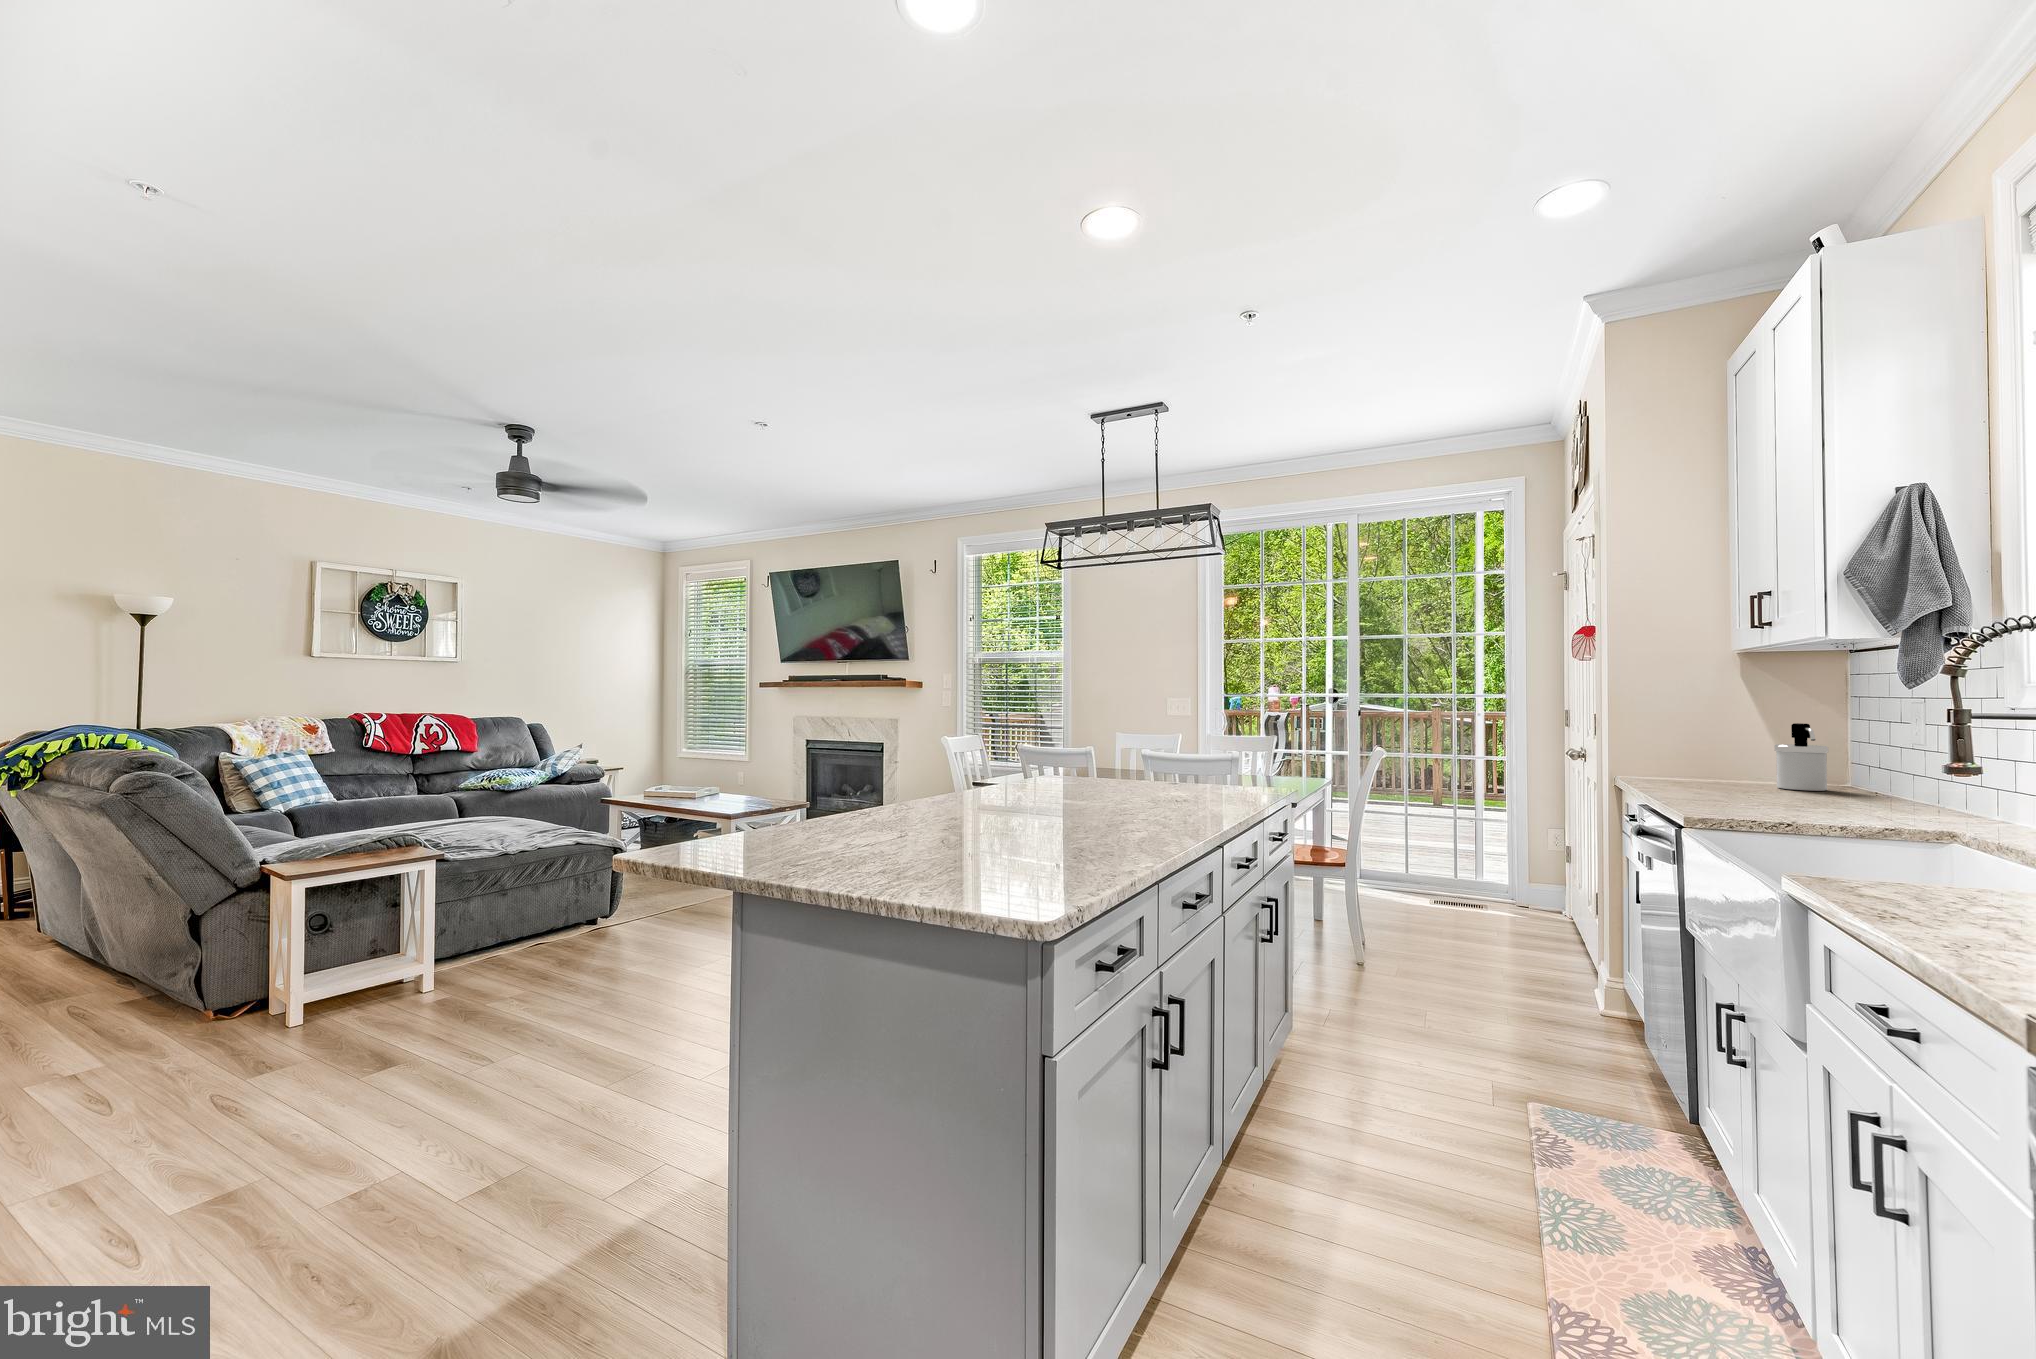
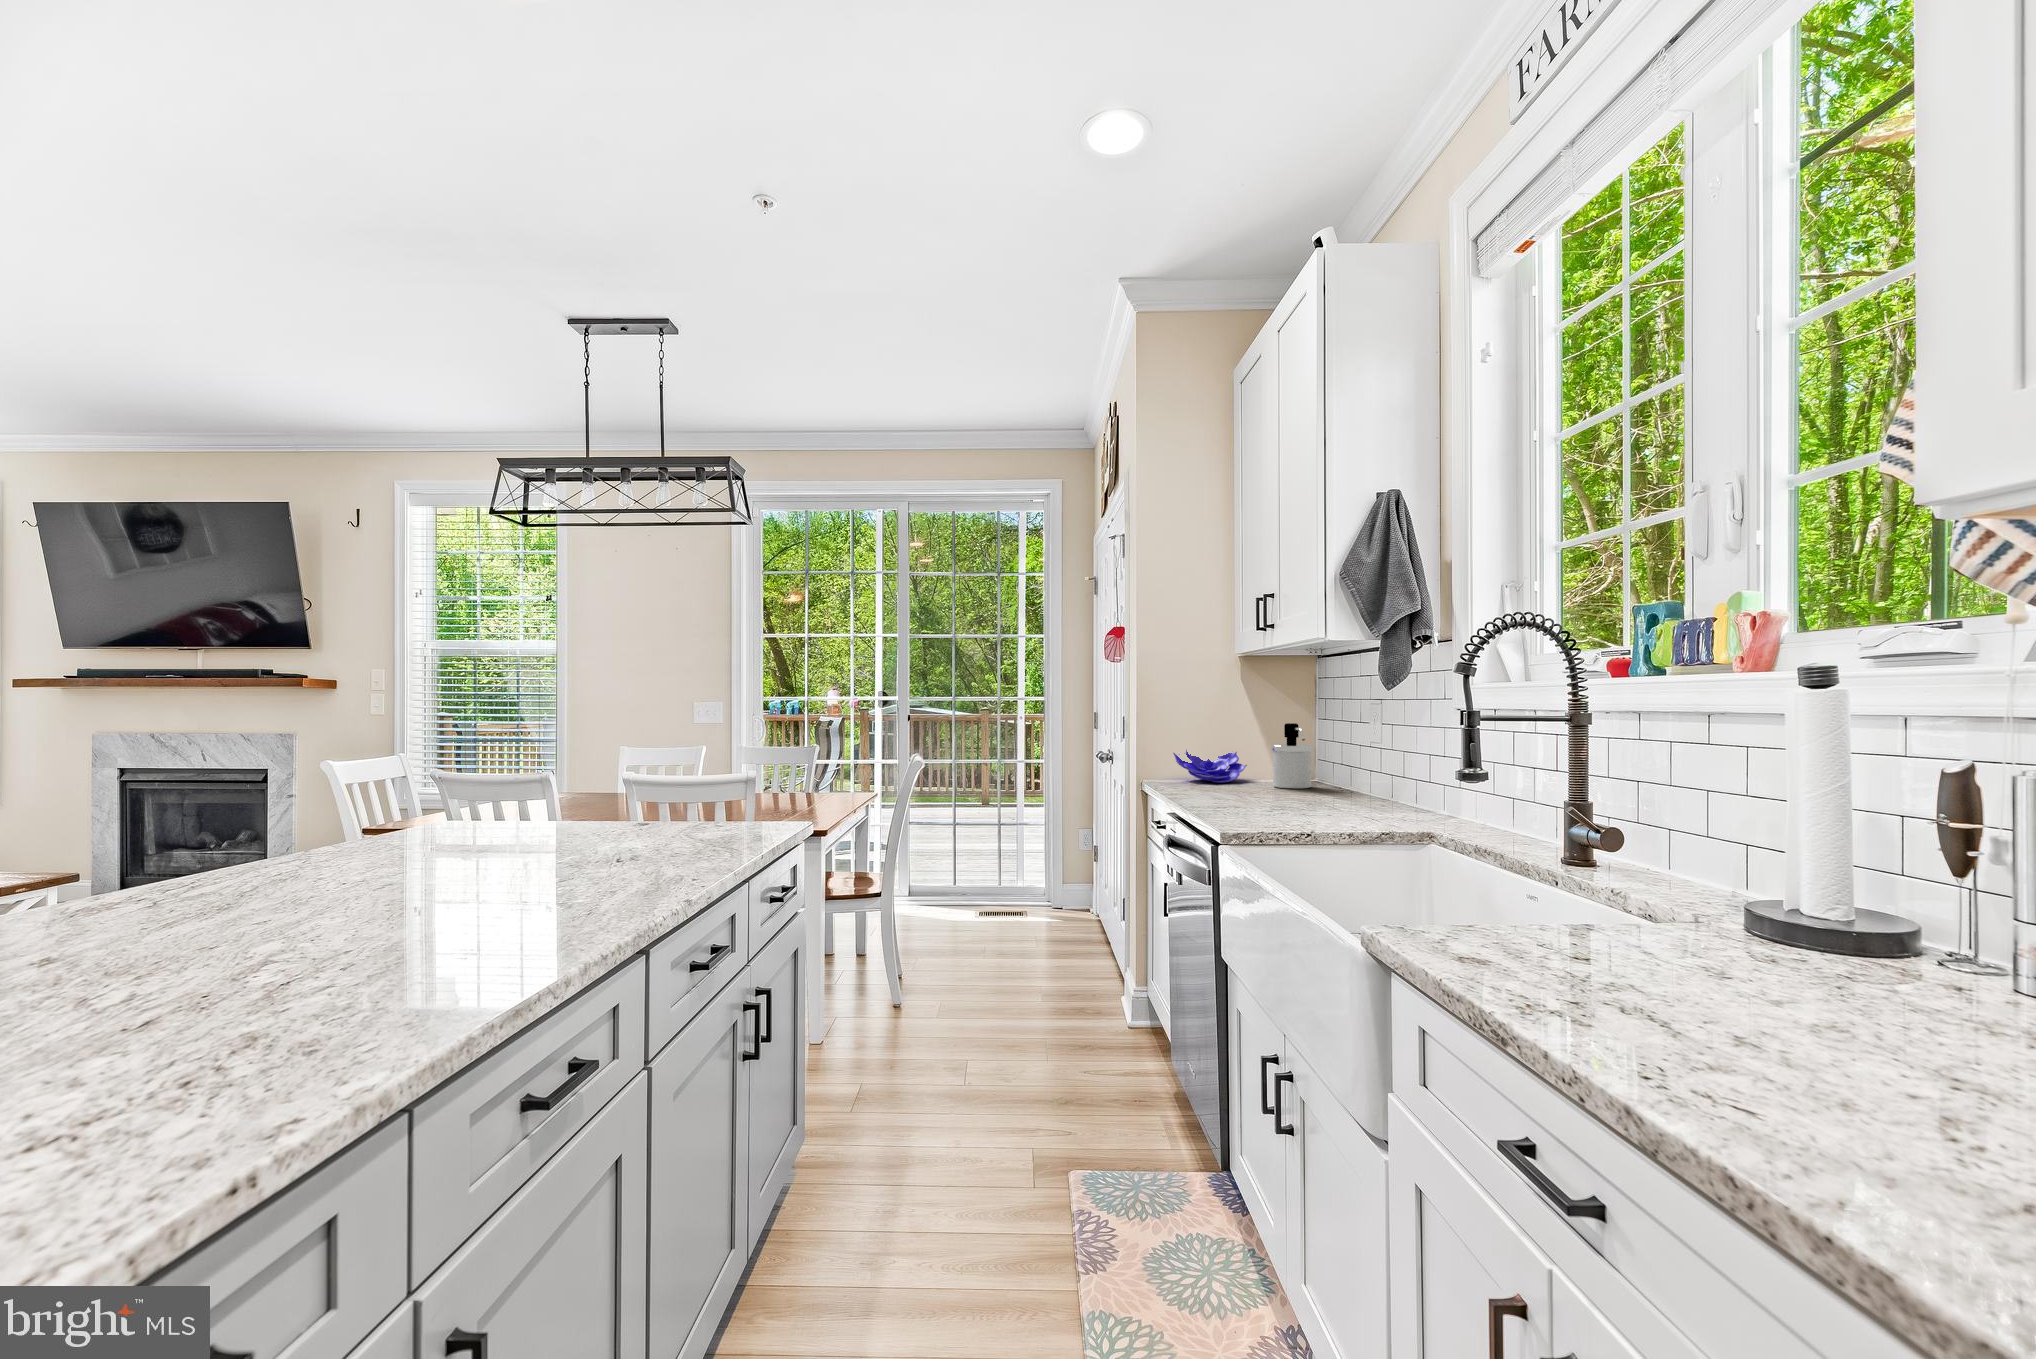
decorative bowl: none [1654,743,1747,782] -> present [1173,750,1247,783]

